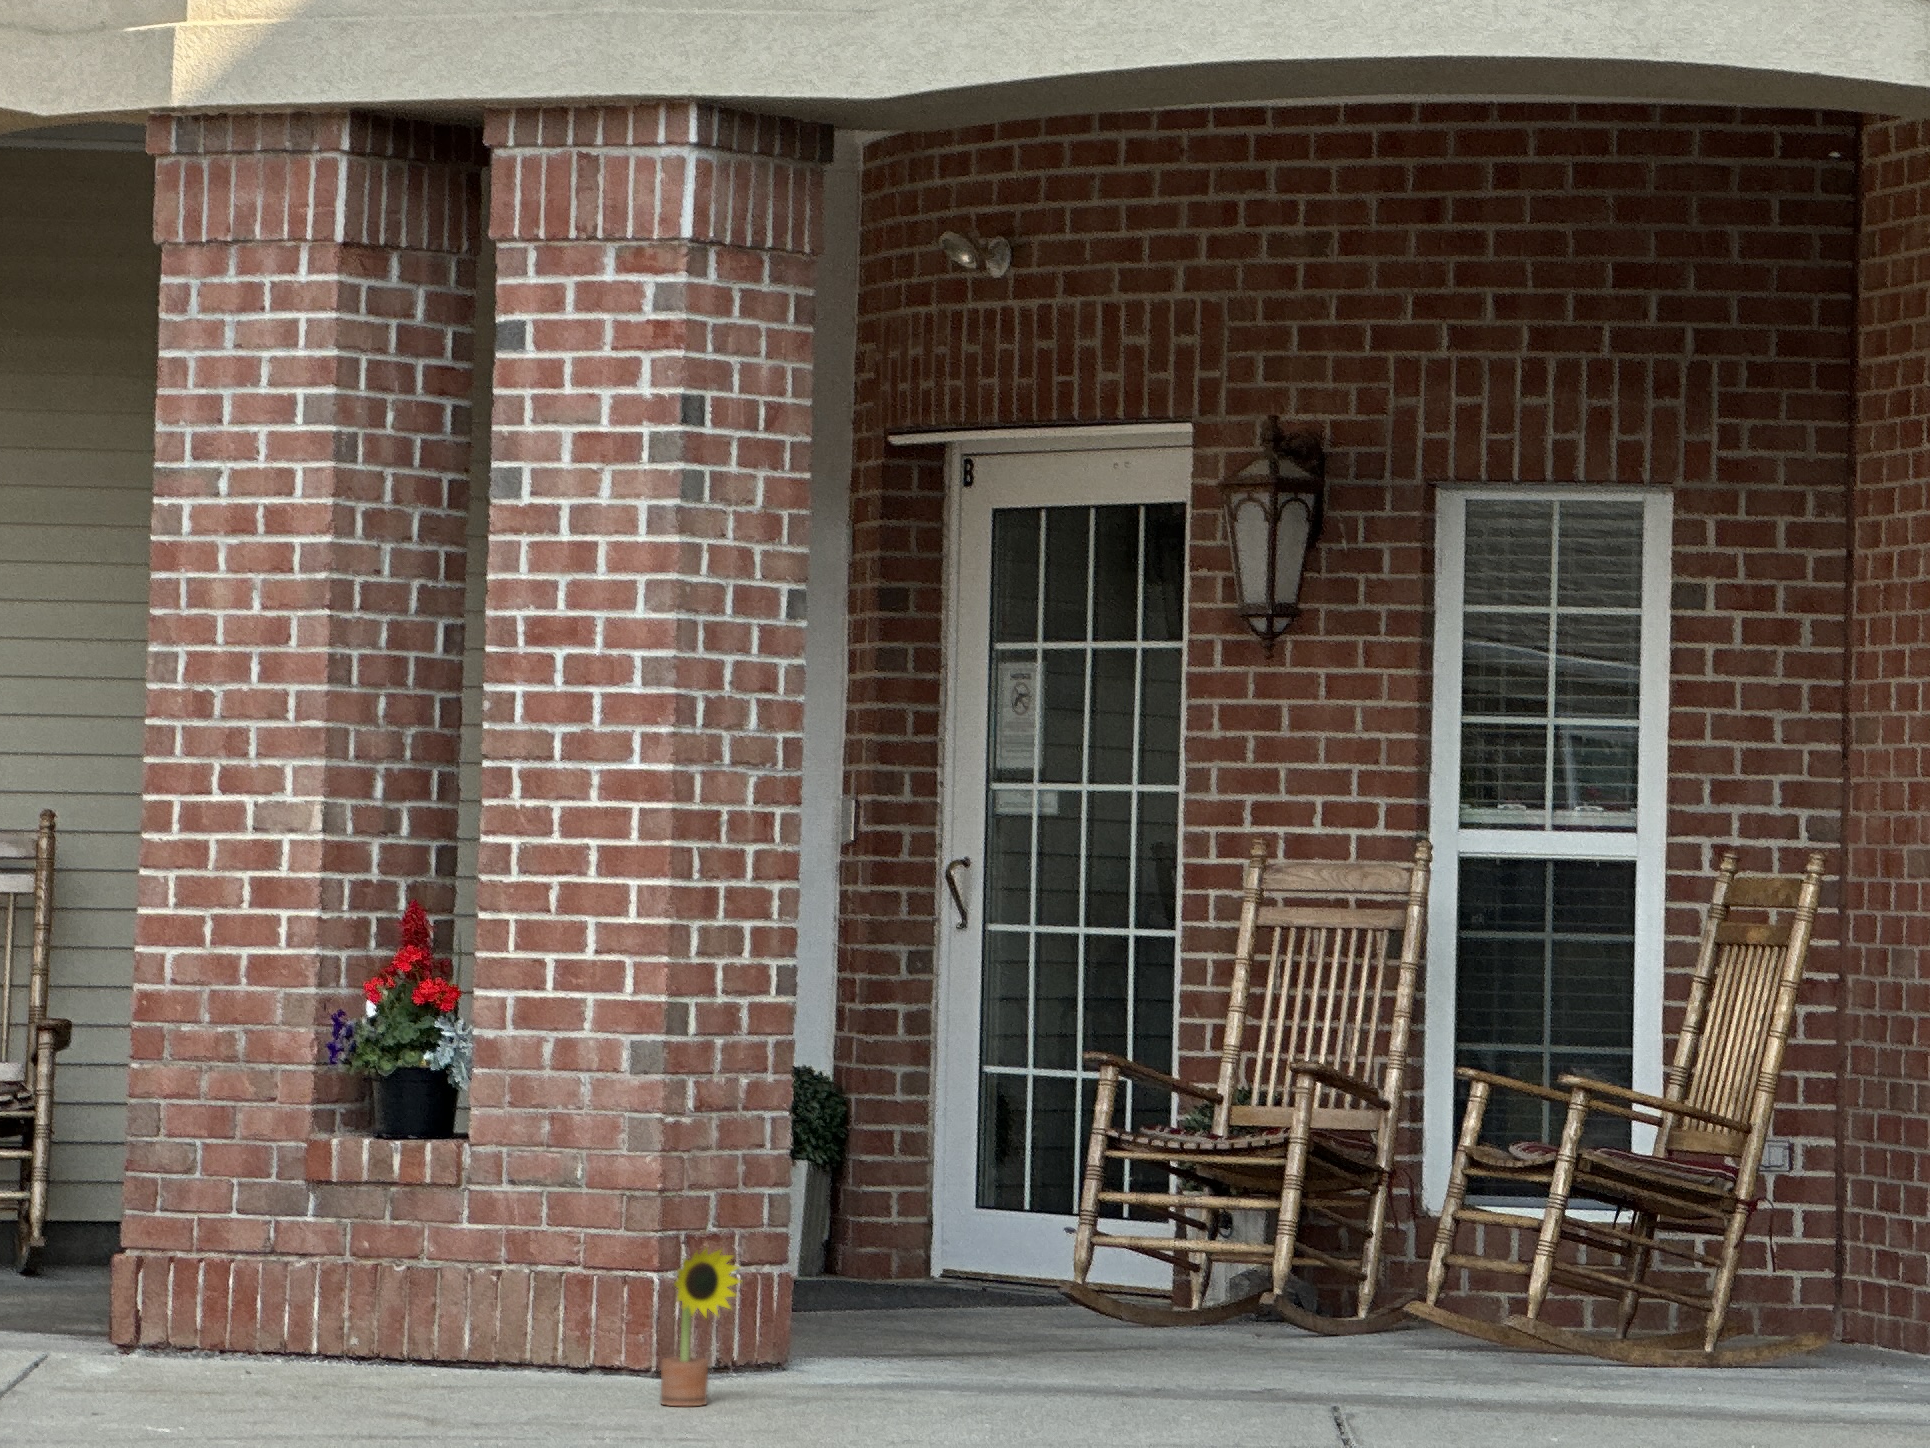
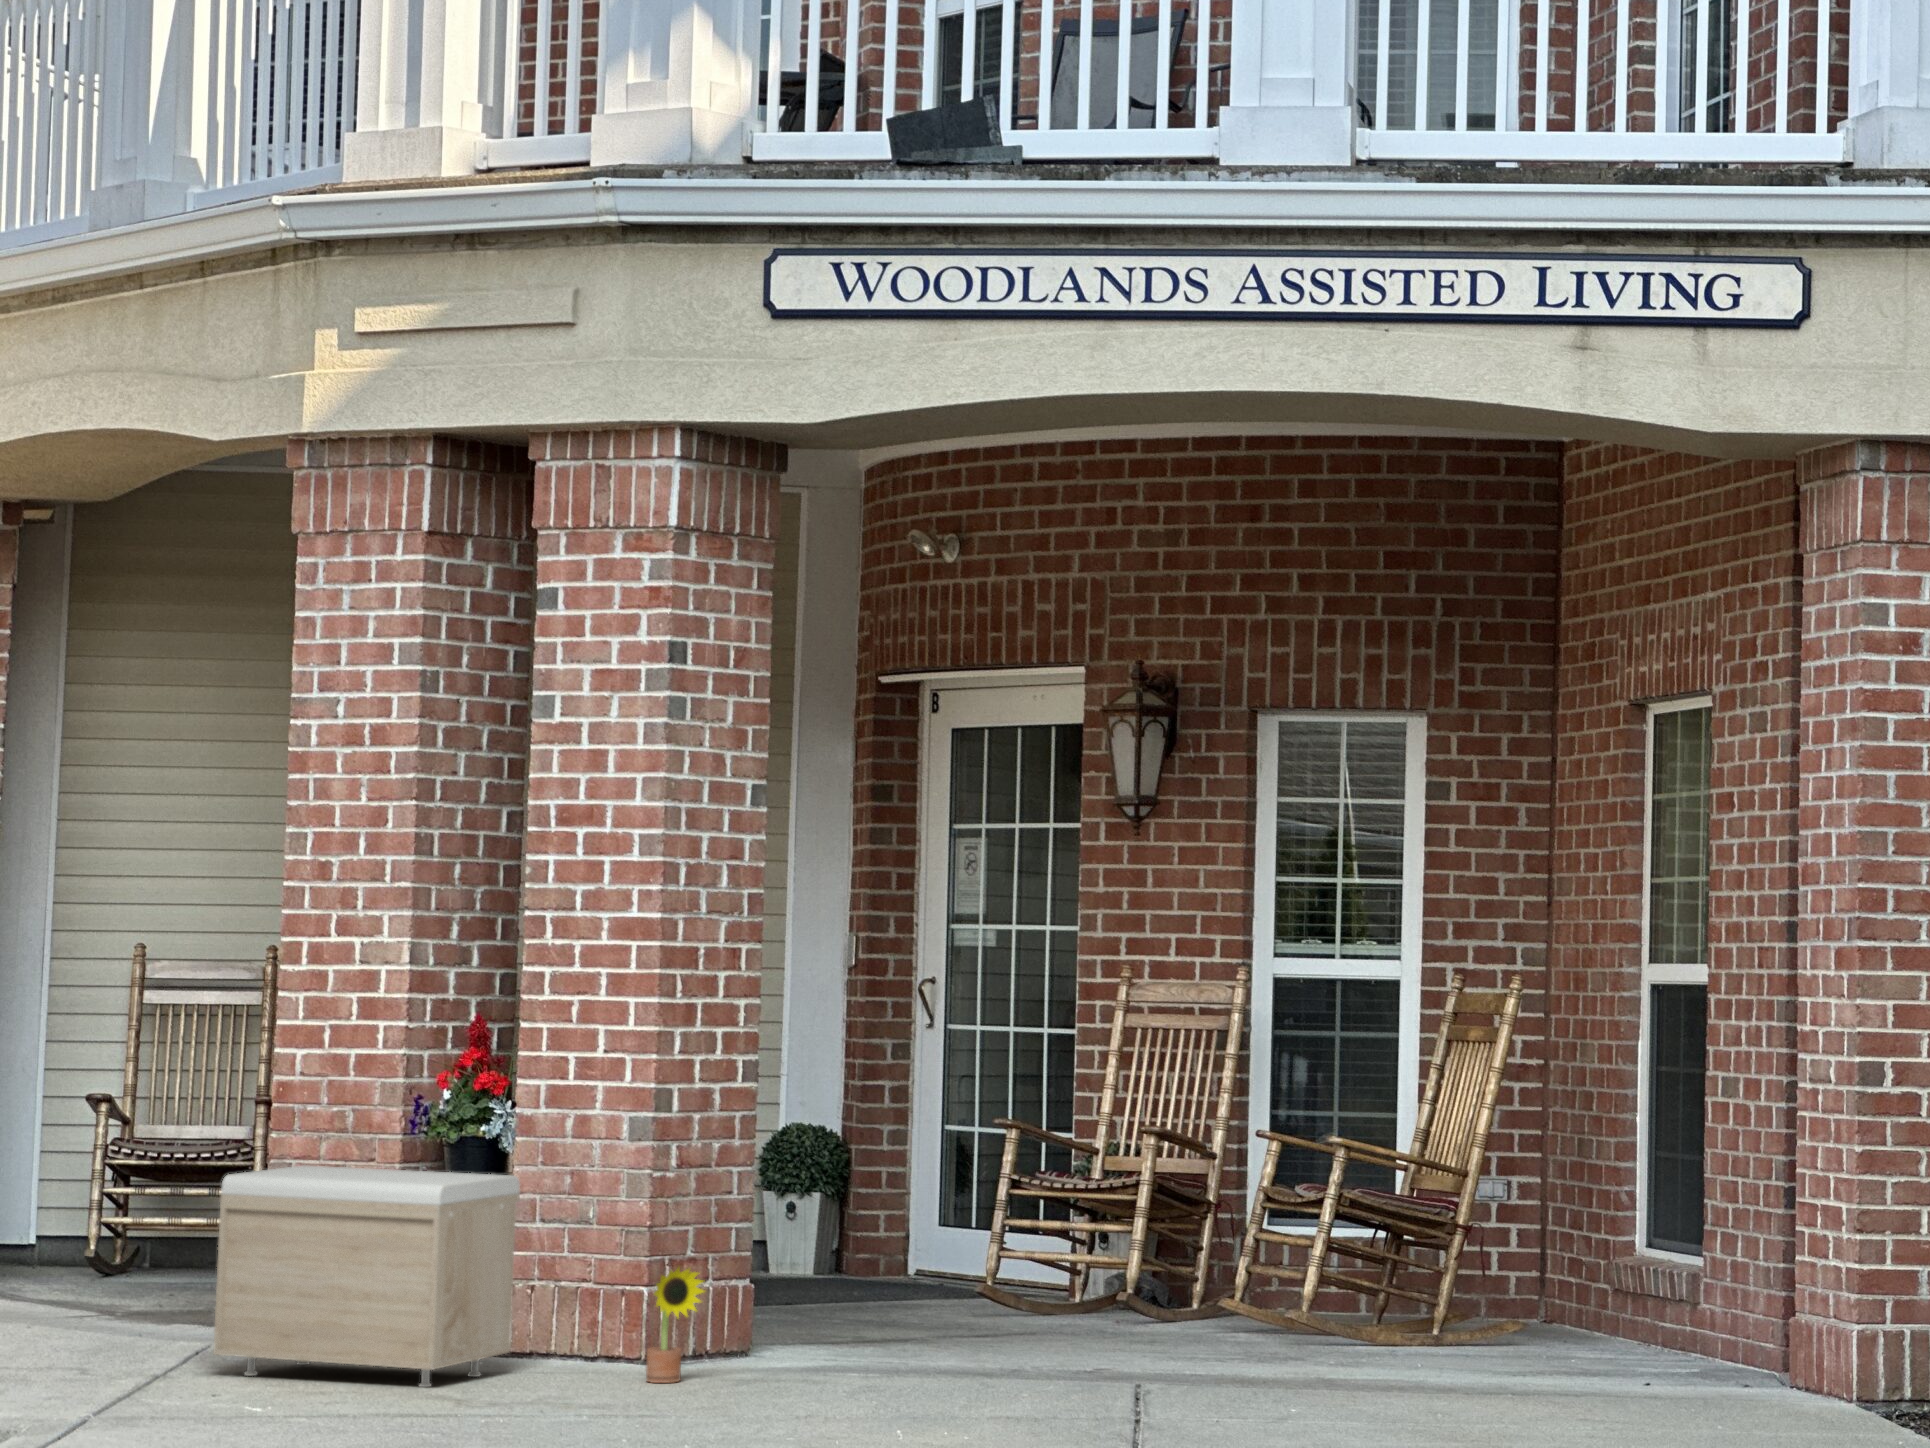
storage bench: none [74,1109,483,1411] -> present [213,1165,520,1387]

